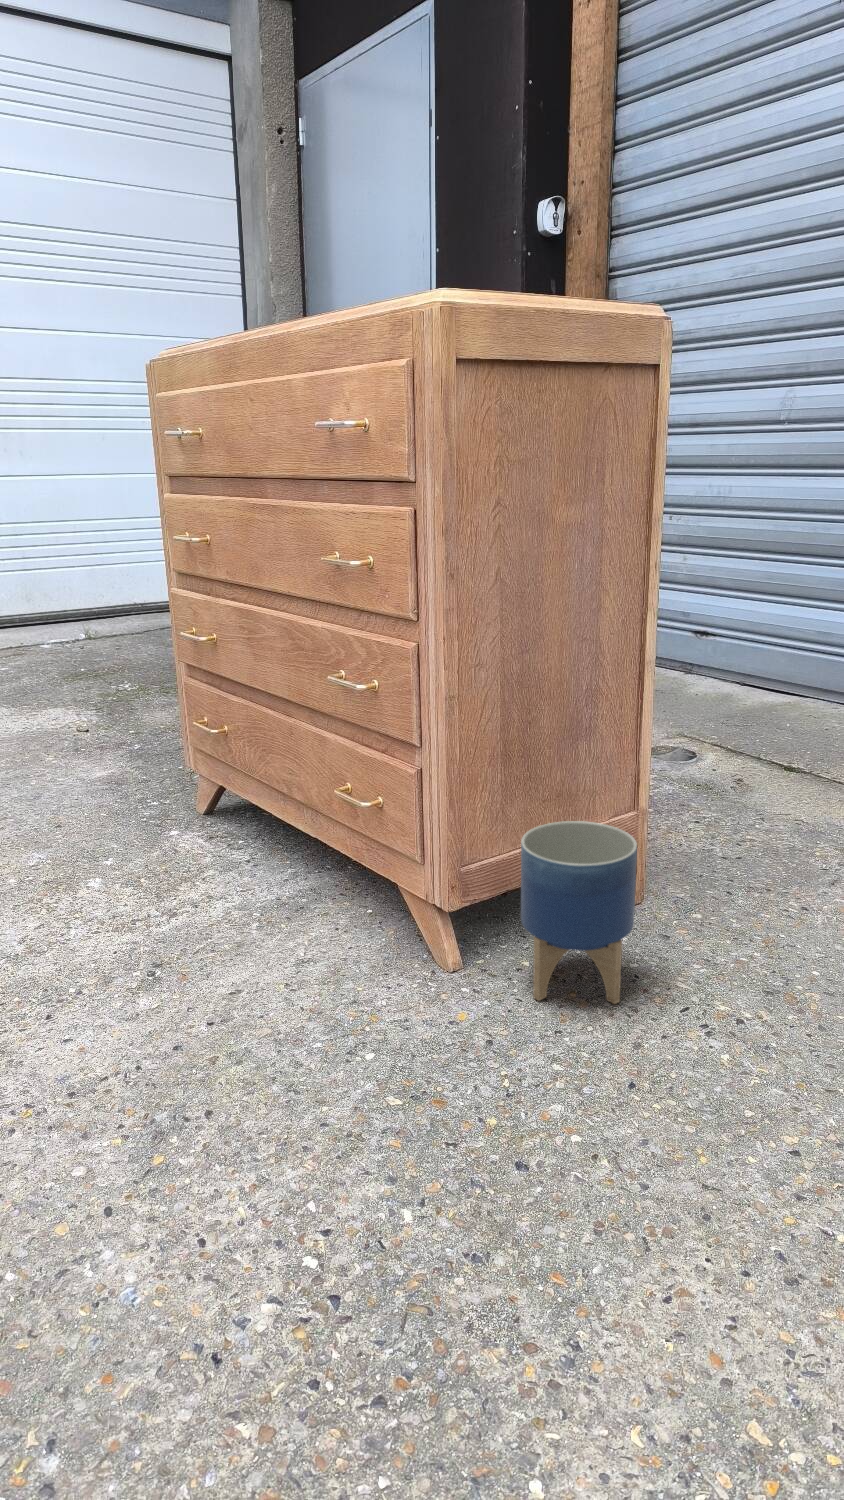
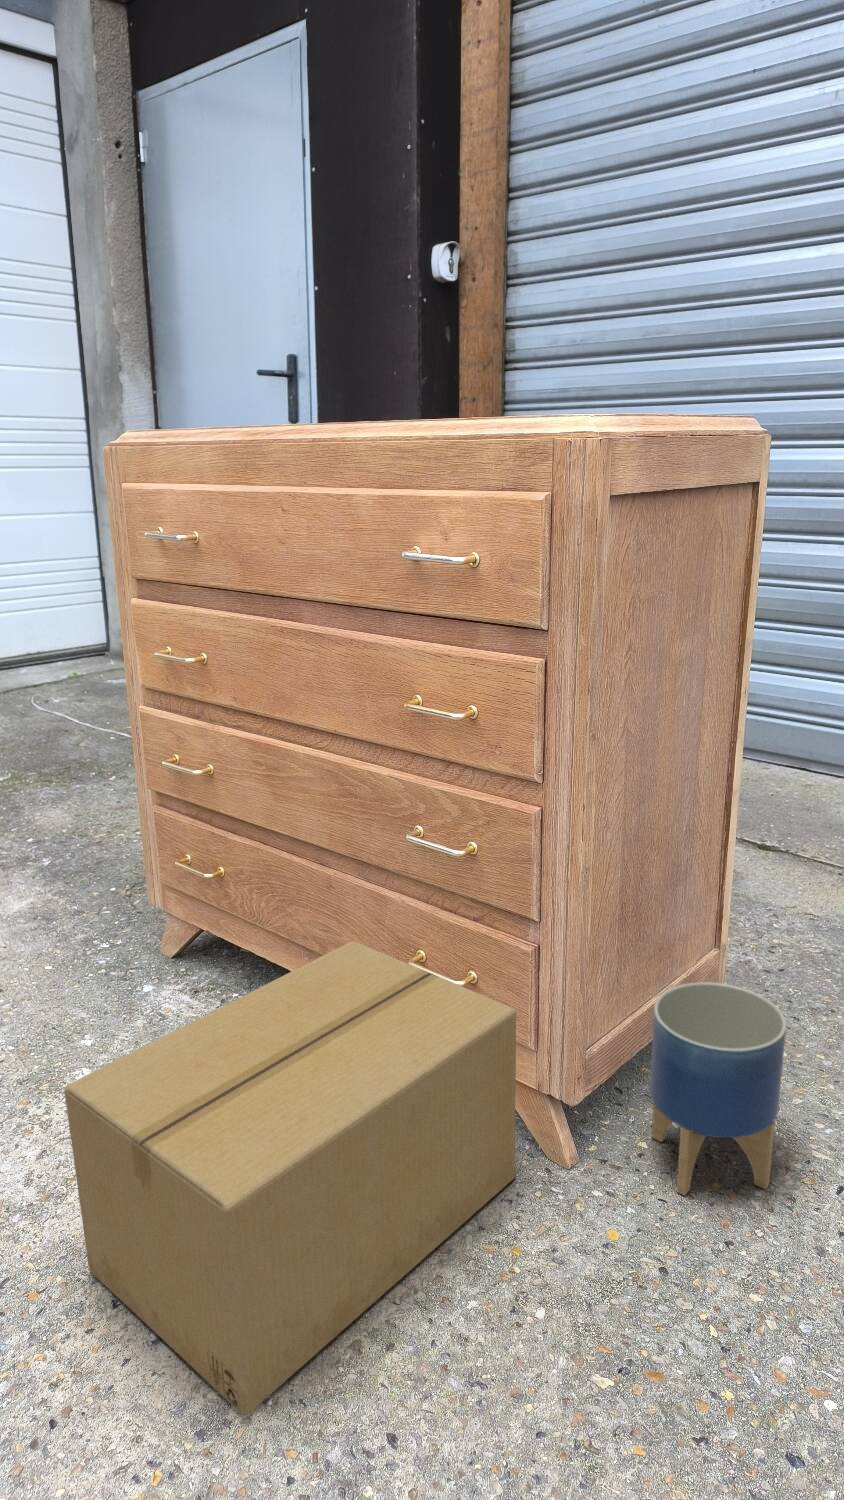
cardboard box: none [15,772,399,1089] -> present [64,941,516,1415]

